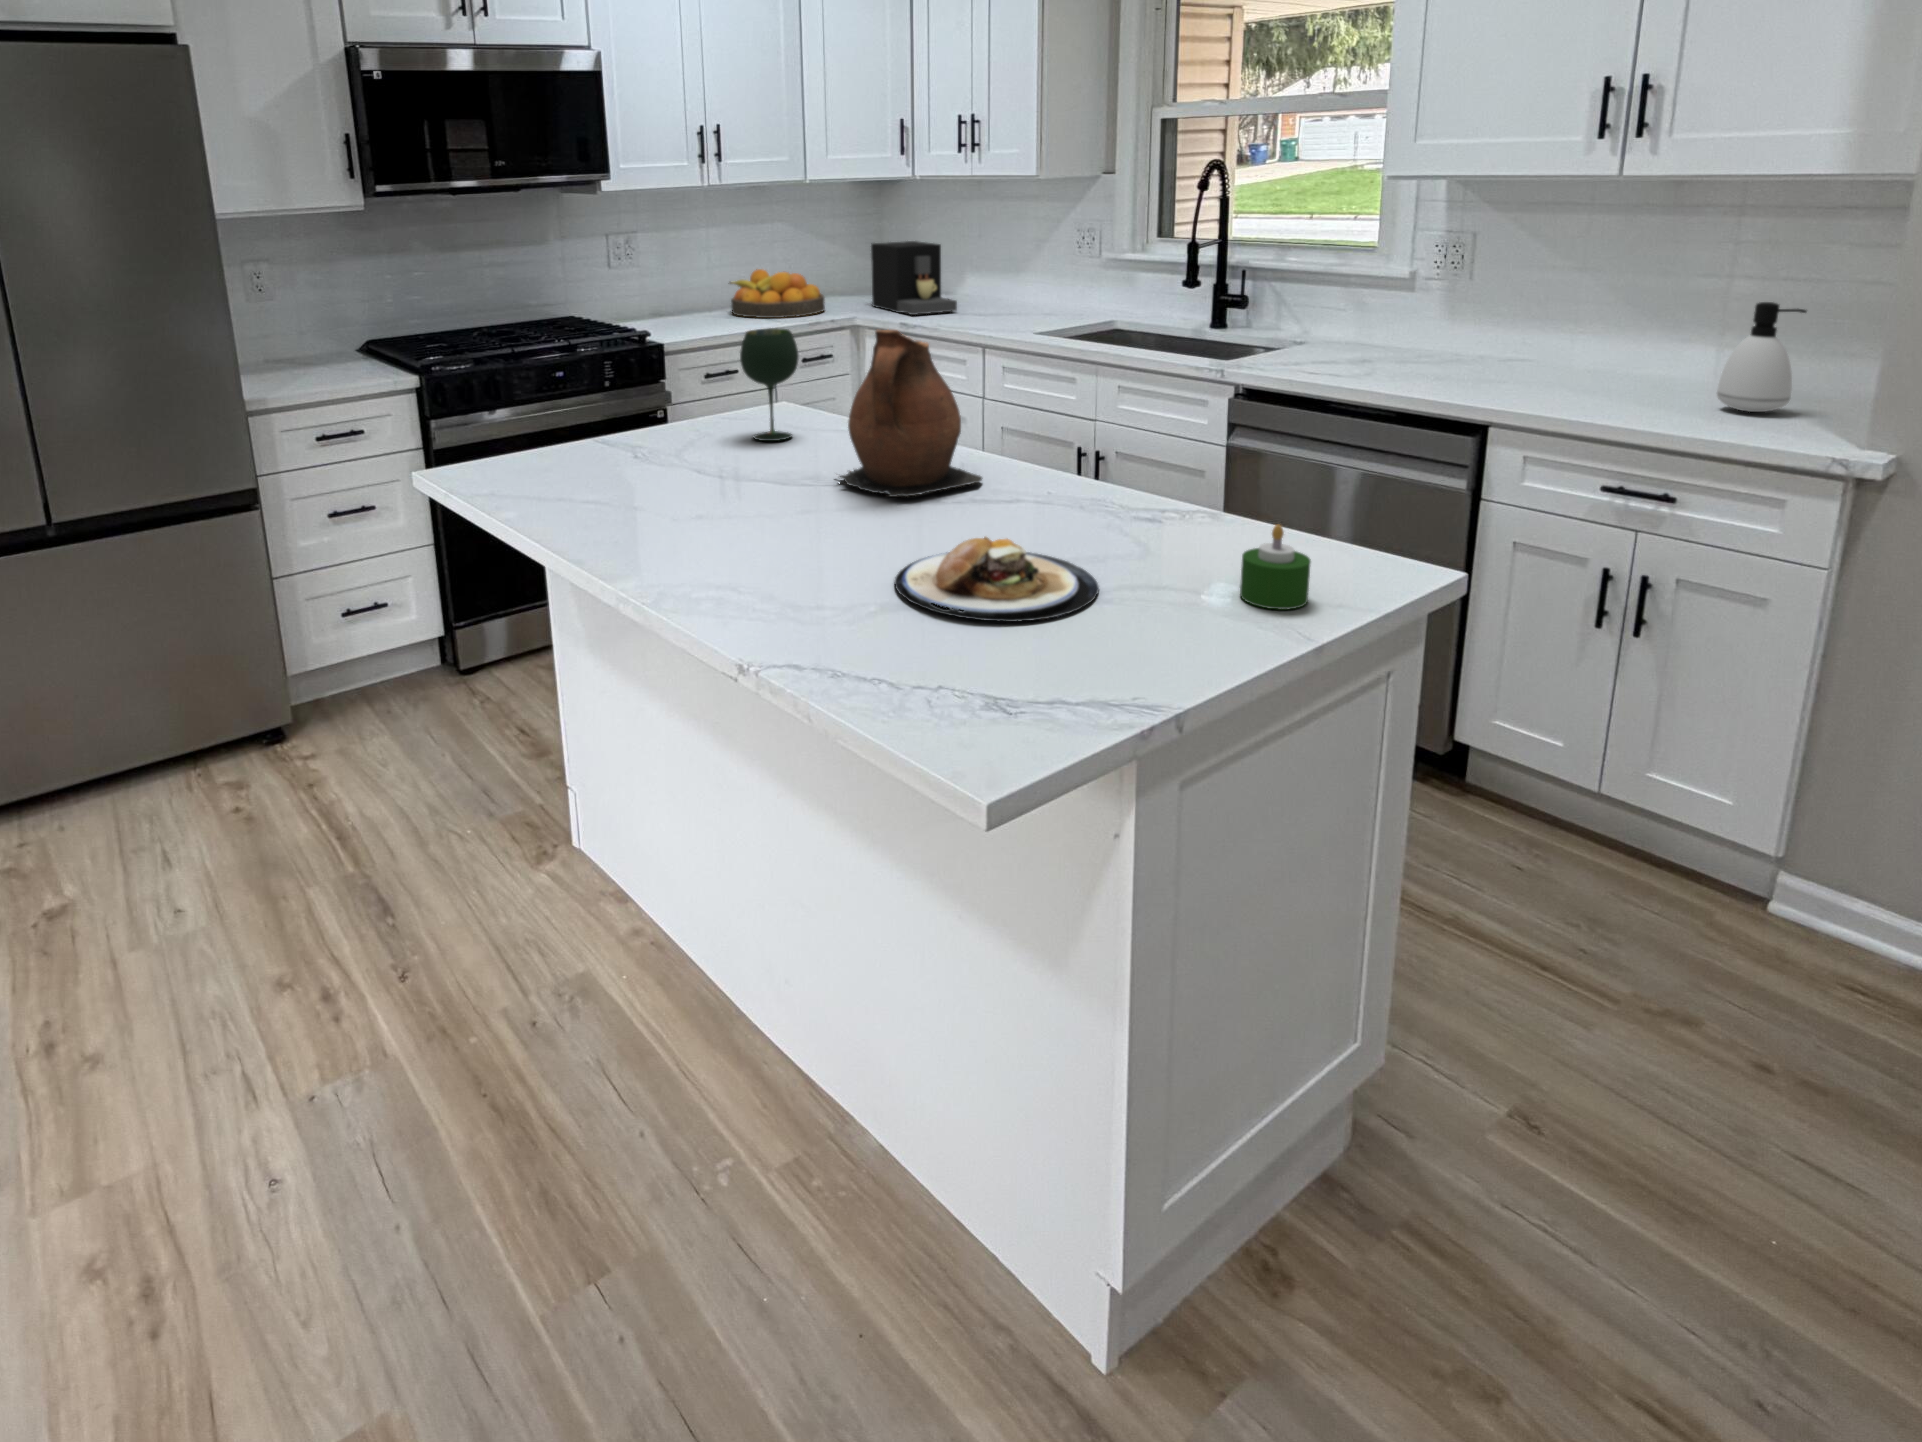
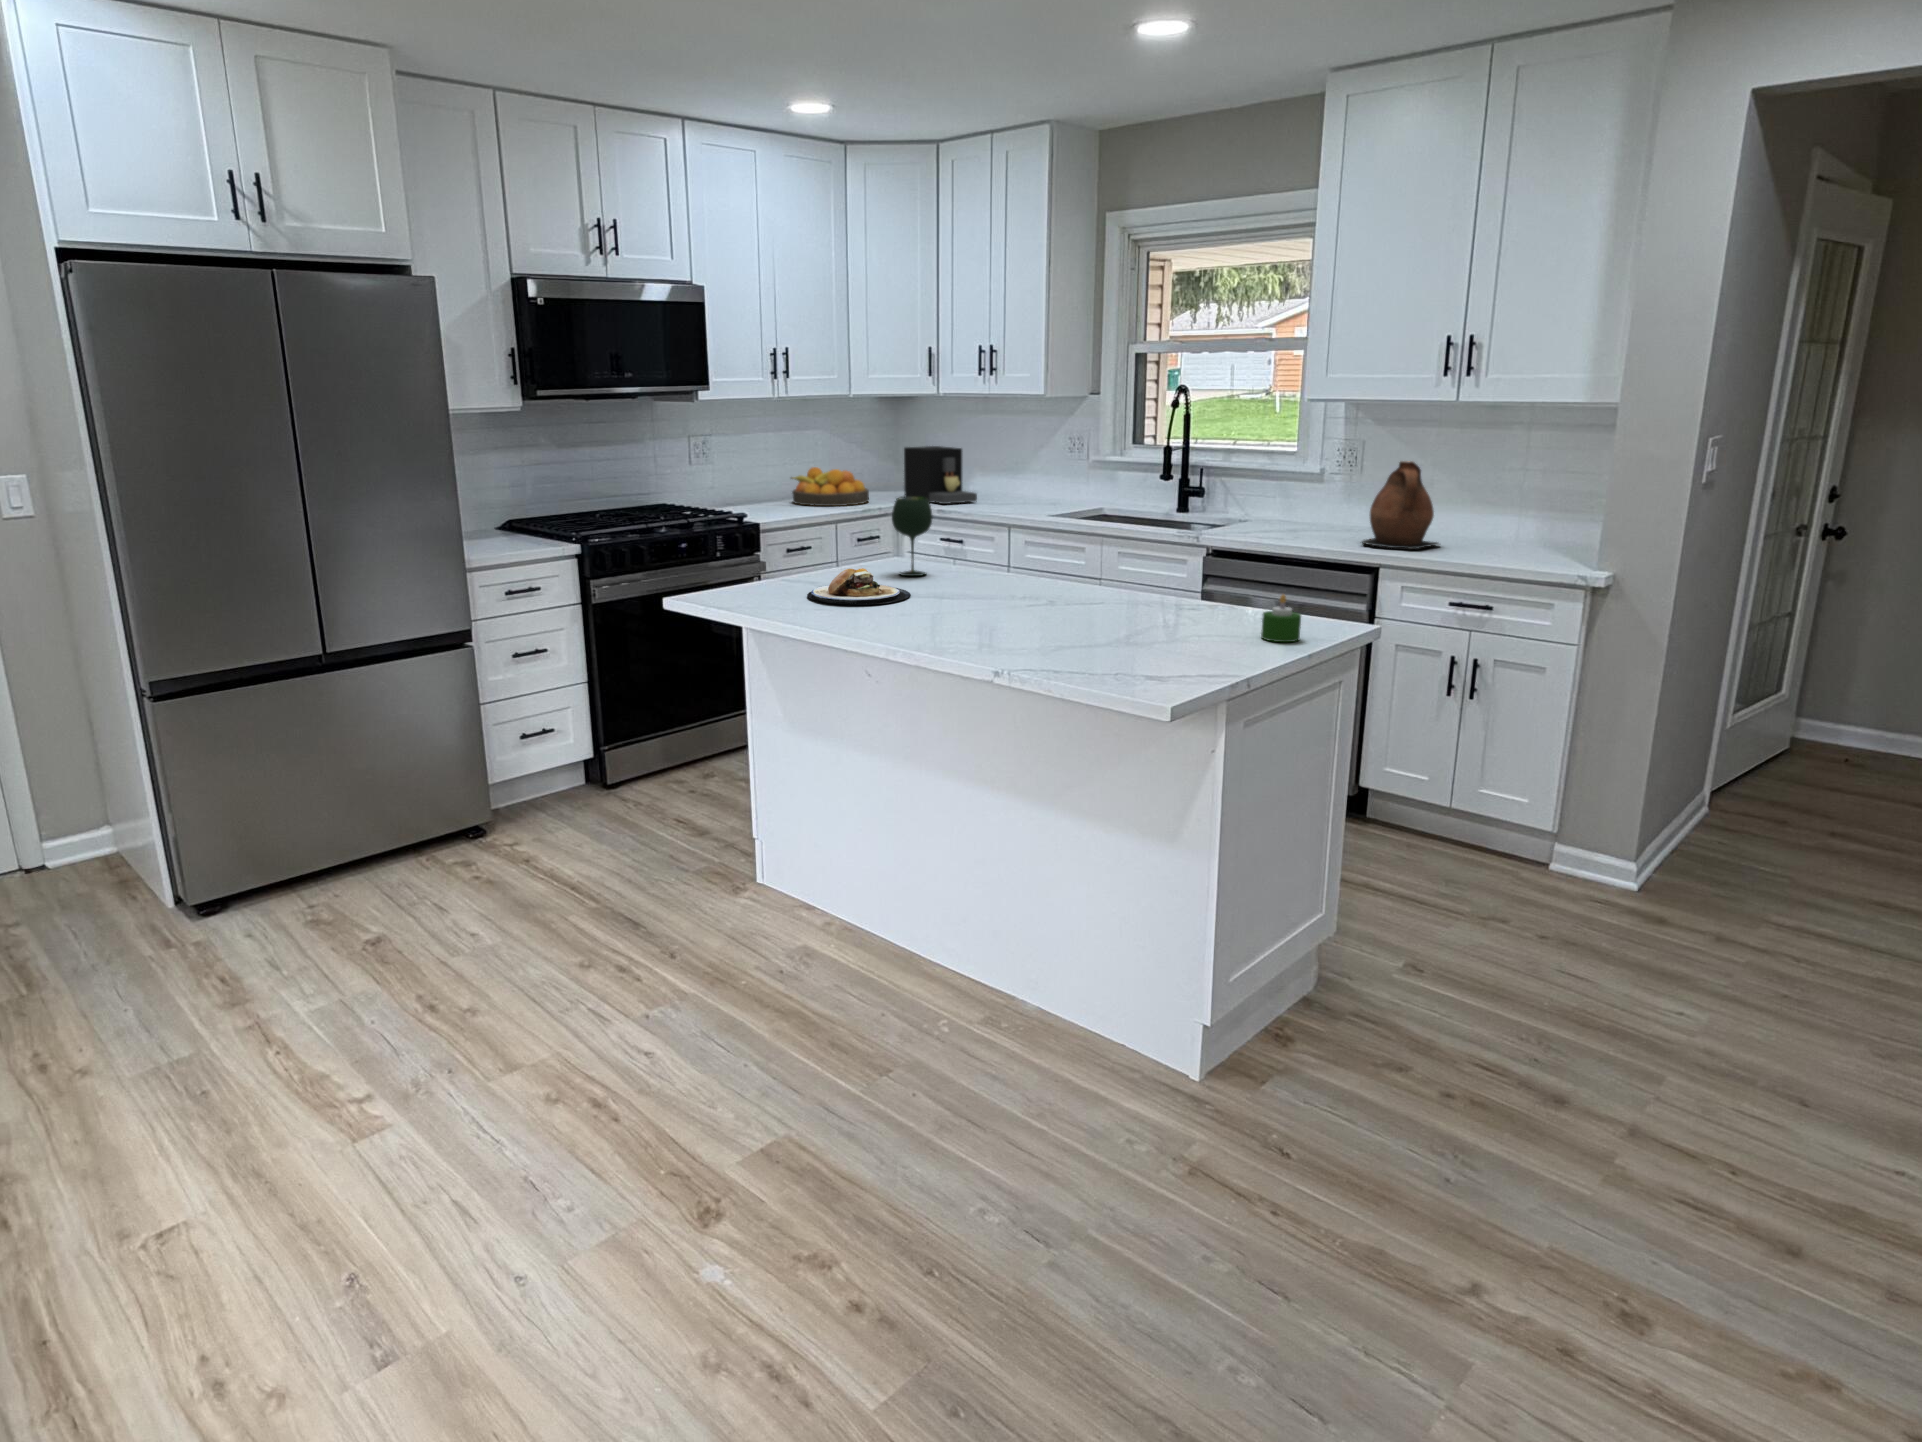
soap dispenser: present [1717,302,1807,412] -> none [1516,483,1567,554]
ceramic pitcher: present [840,330,982,497] -> present [1362,461,1438,549]
plate: present [894,537,1099,622] -> present [807,568,911,605]

